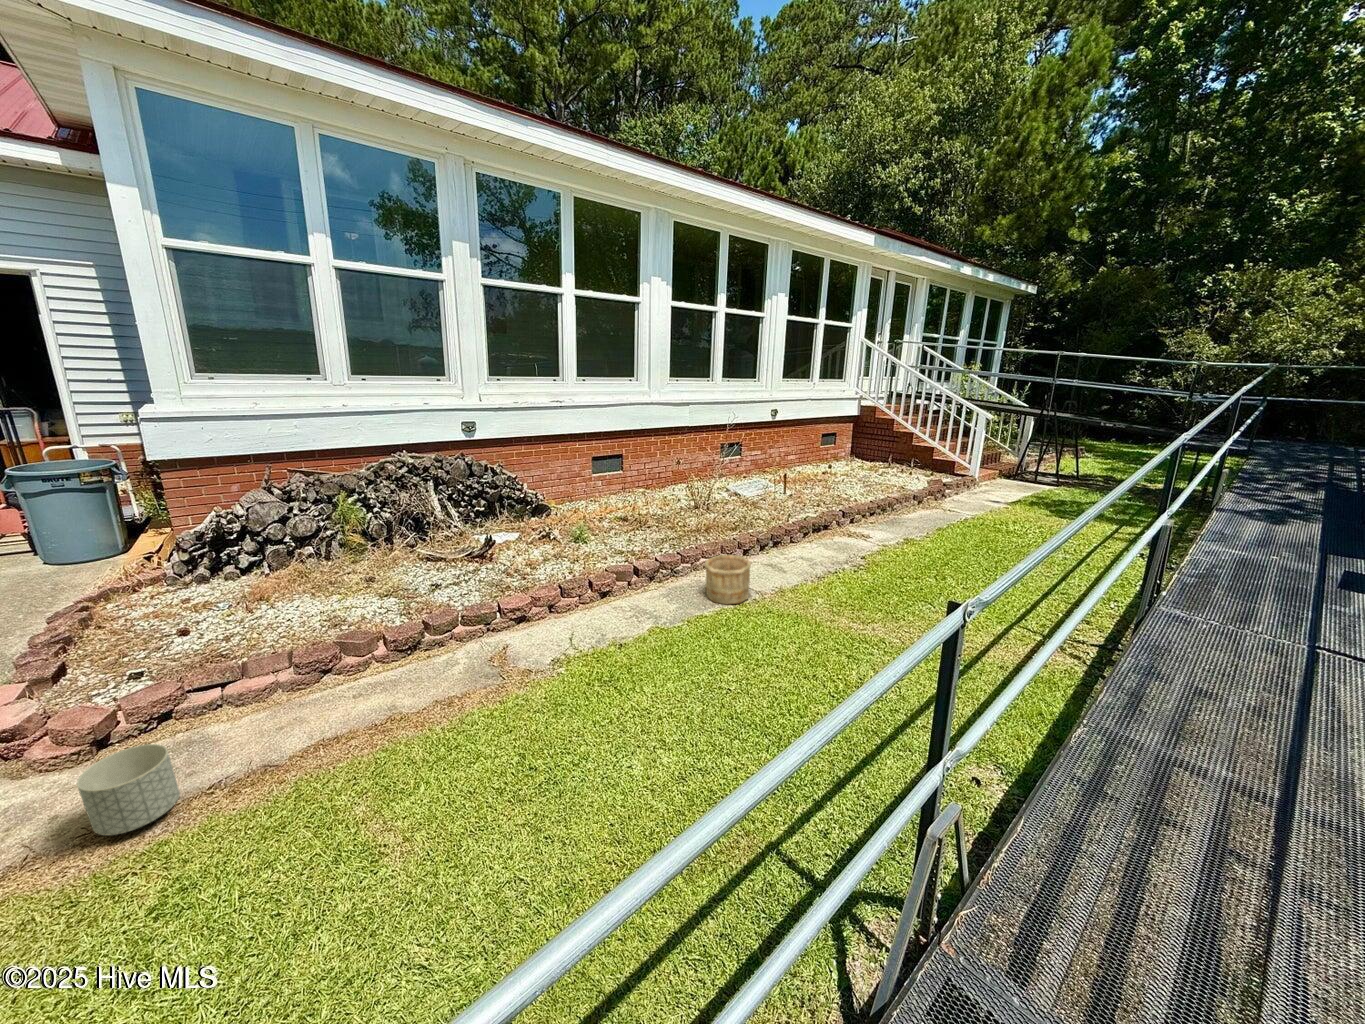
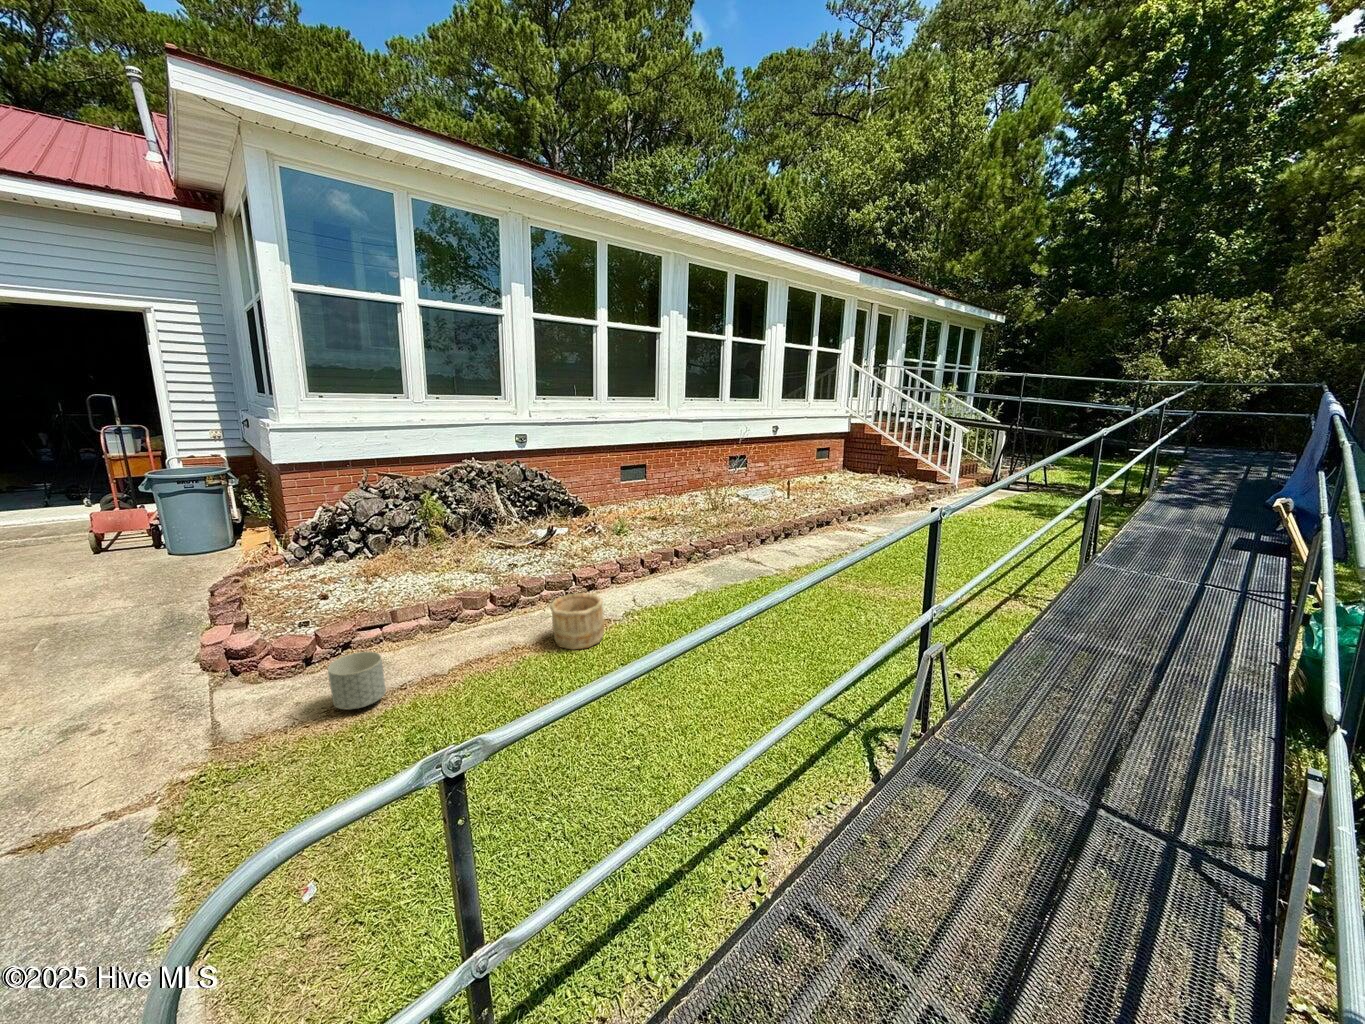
wooden bucket: present [705,554,751,604] -> present [550,593,604,649]

